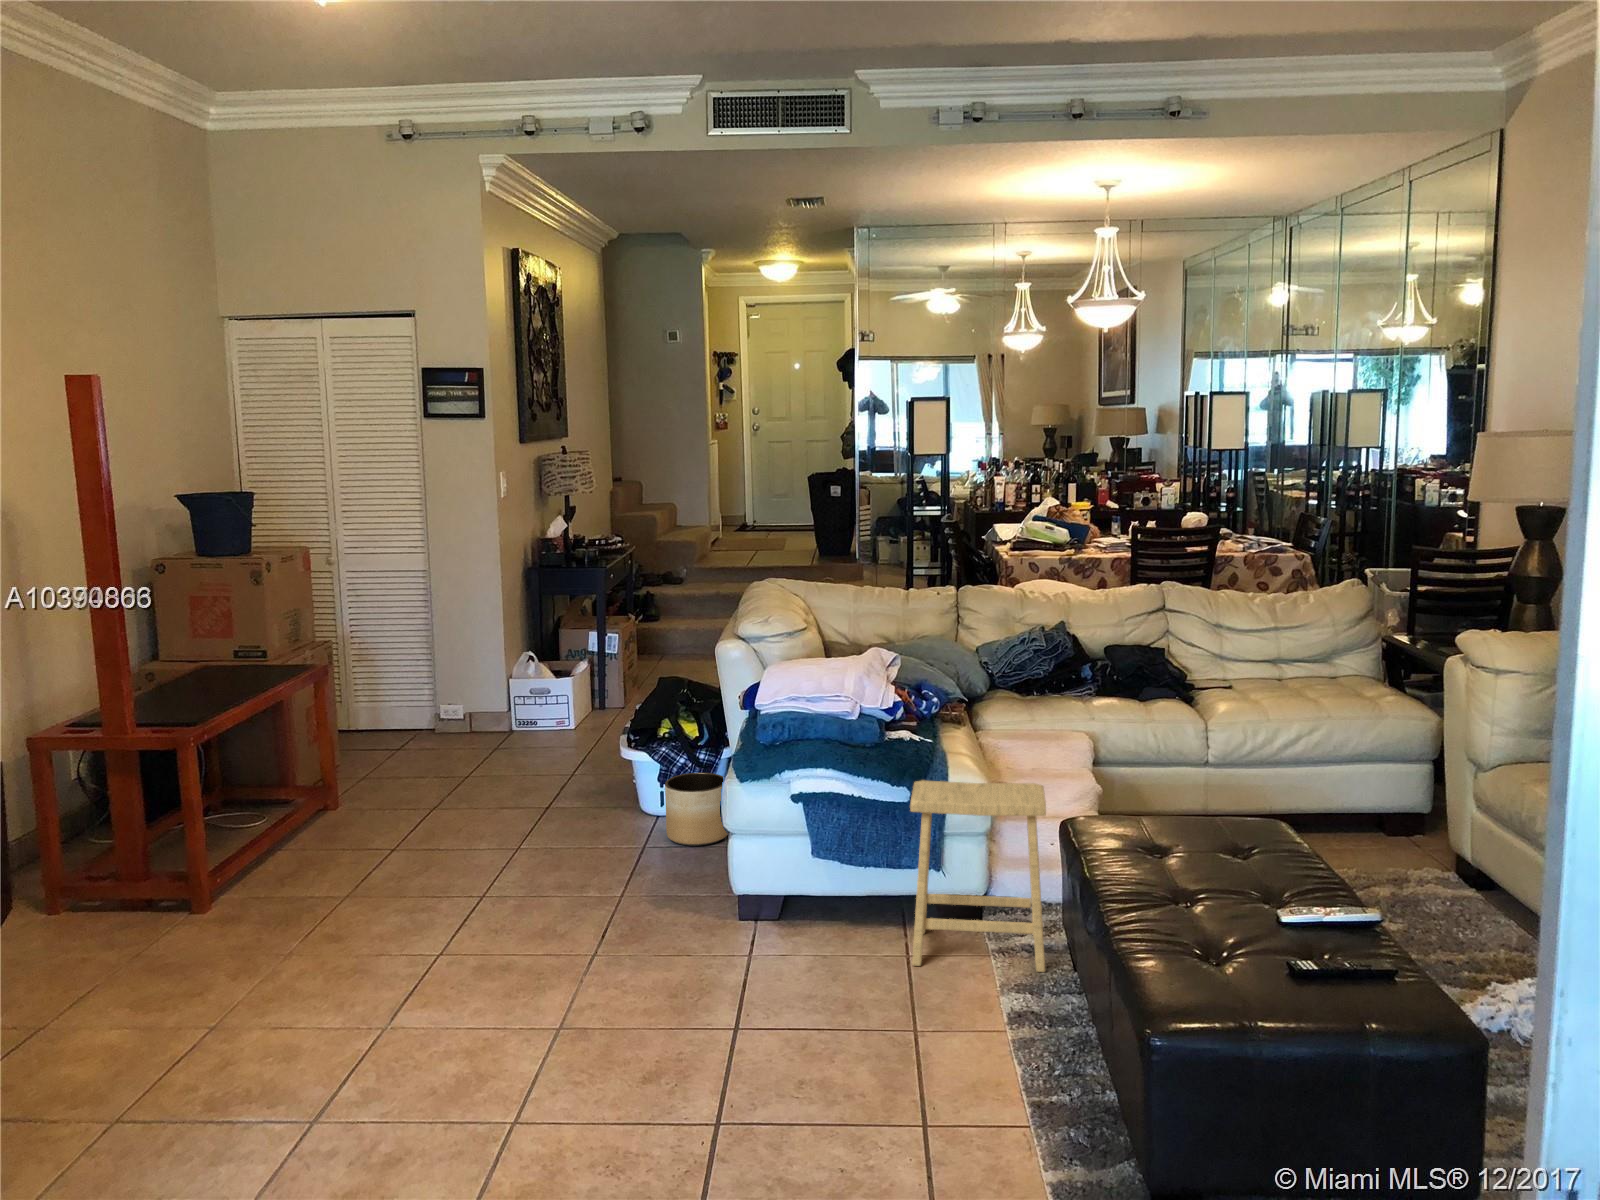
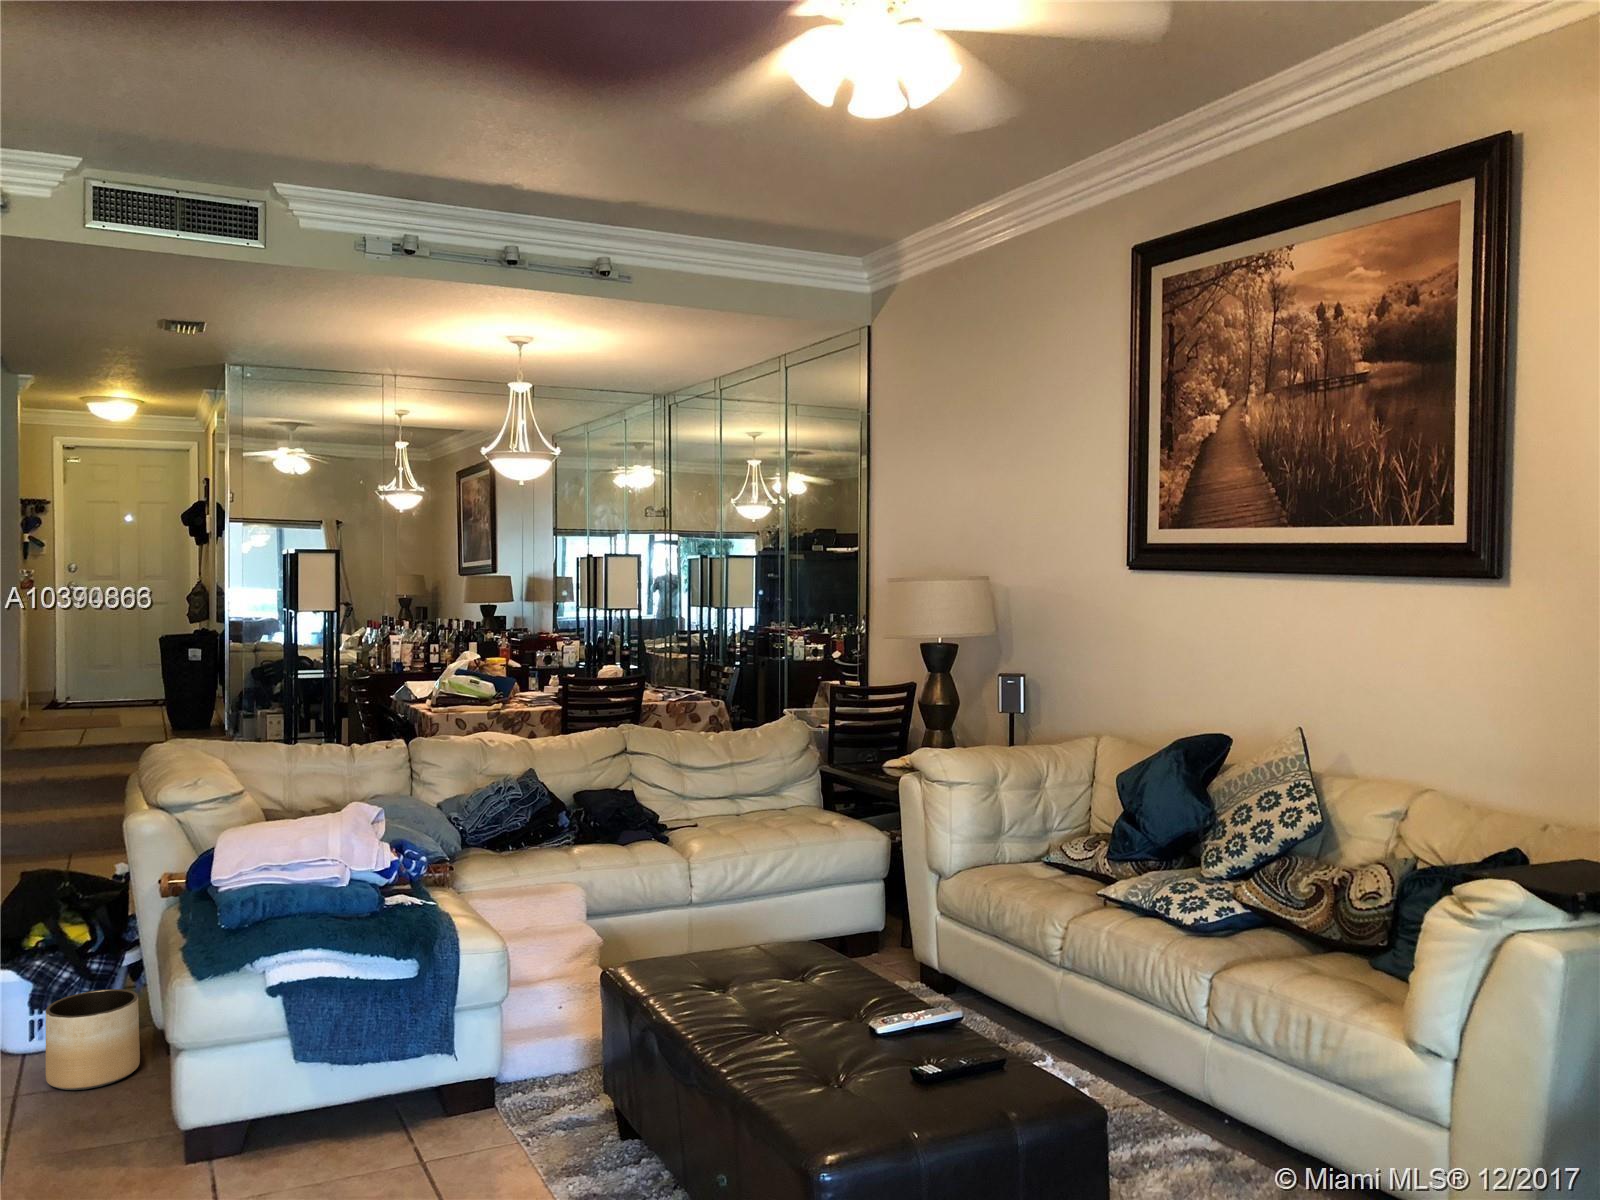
footstool: present [910,780,1046,972] -> none [427,932,592,1172]

